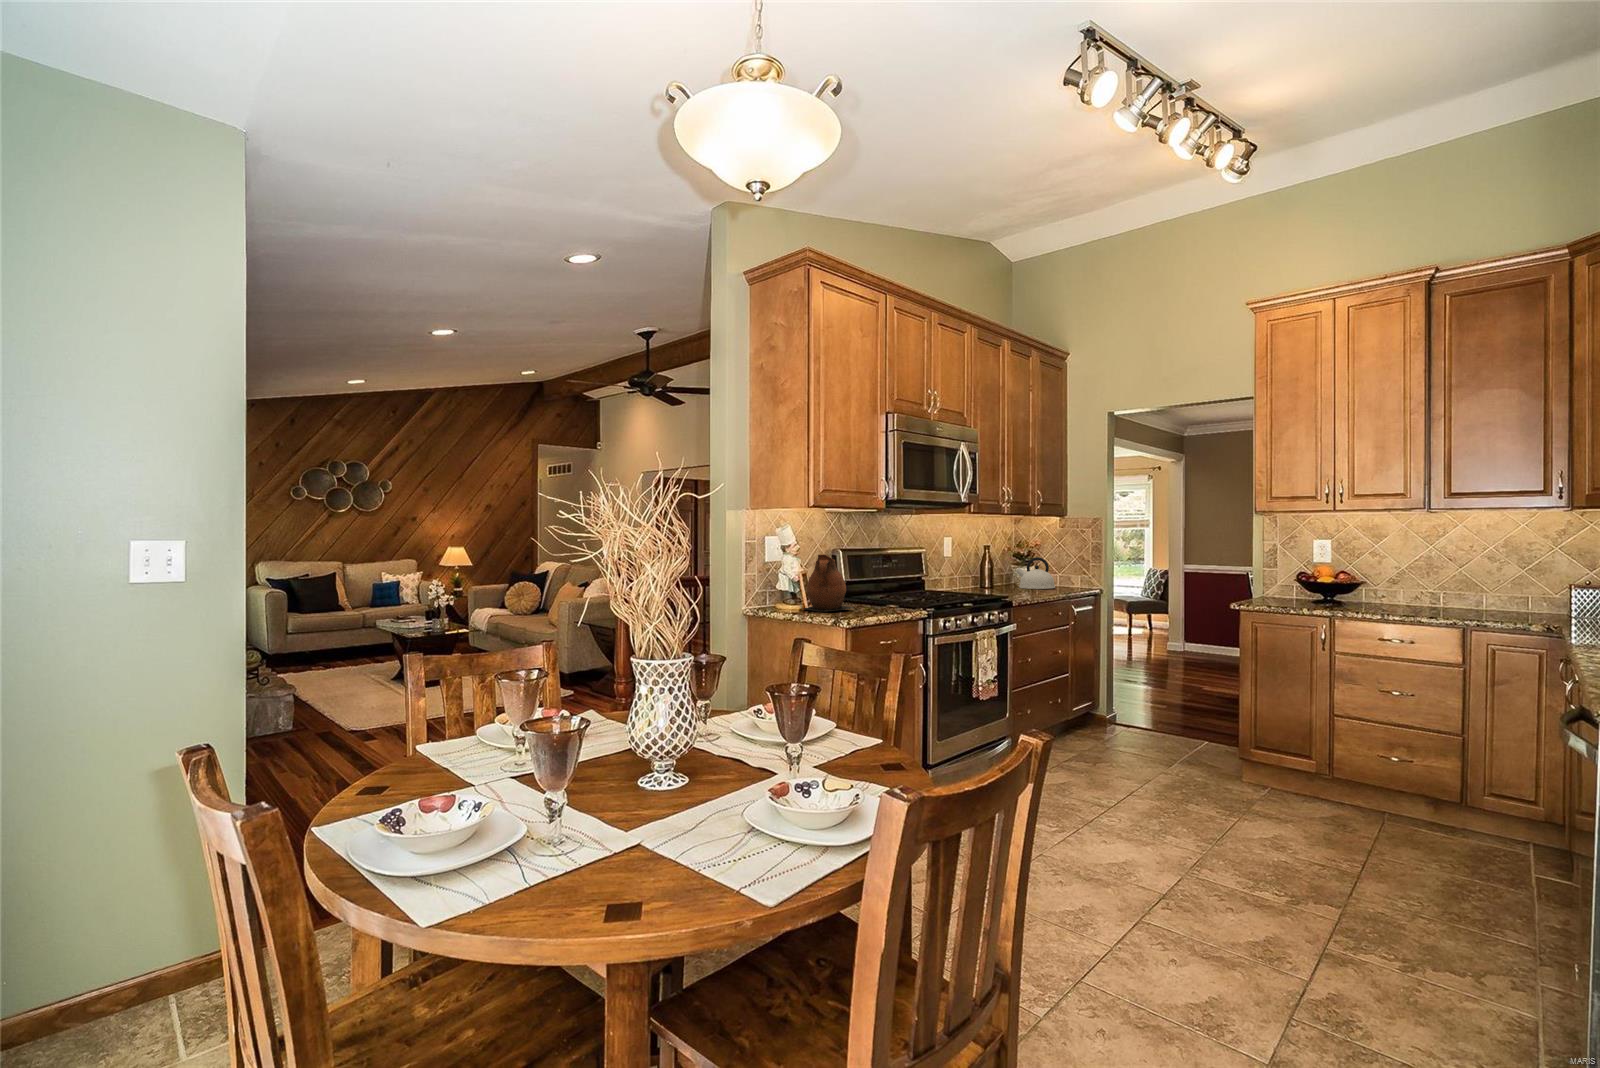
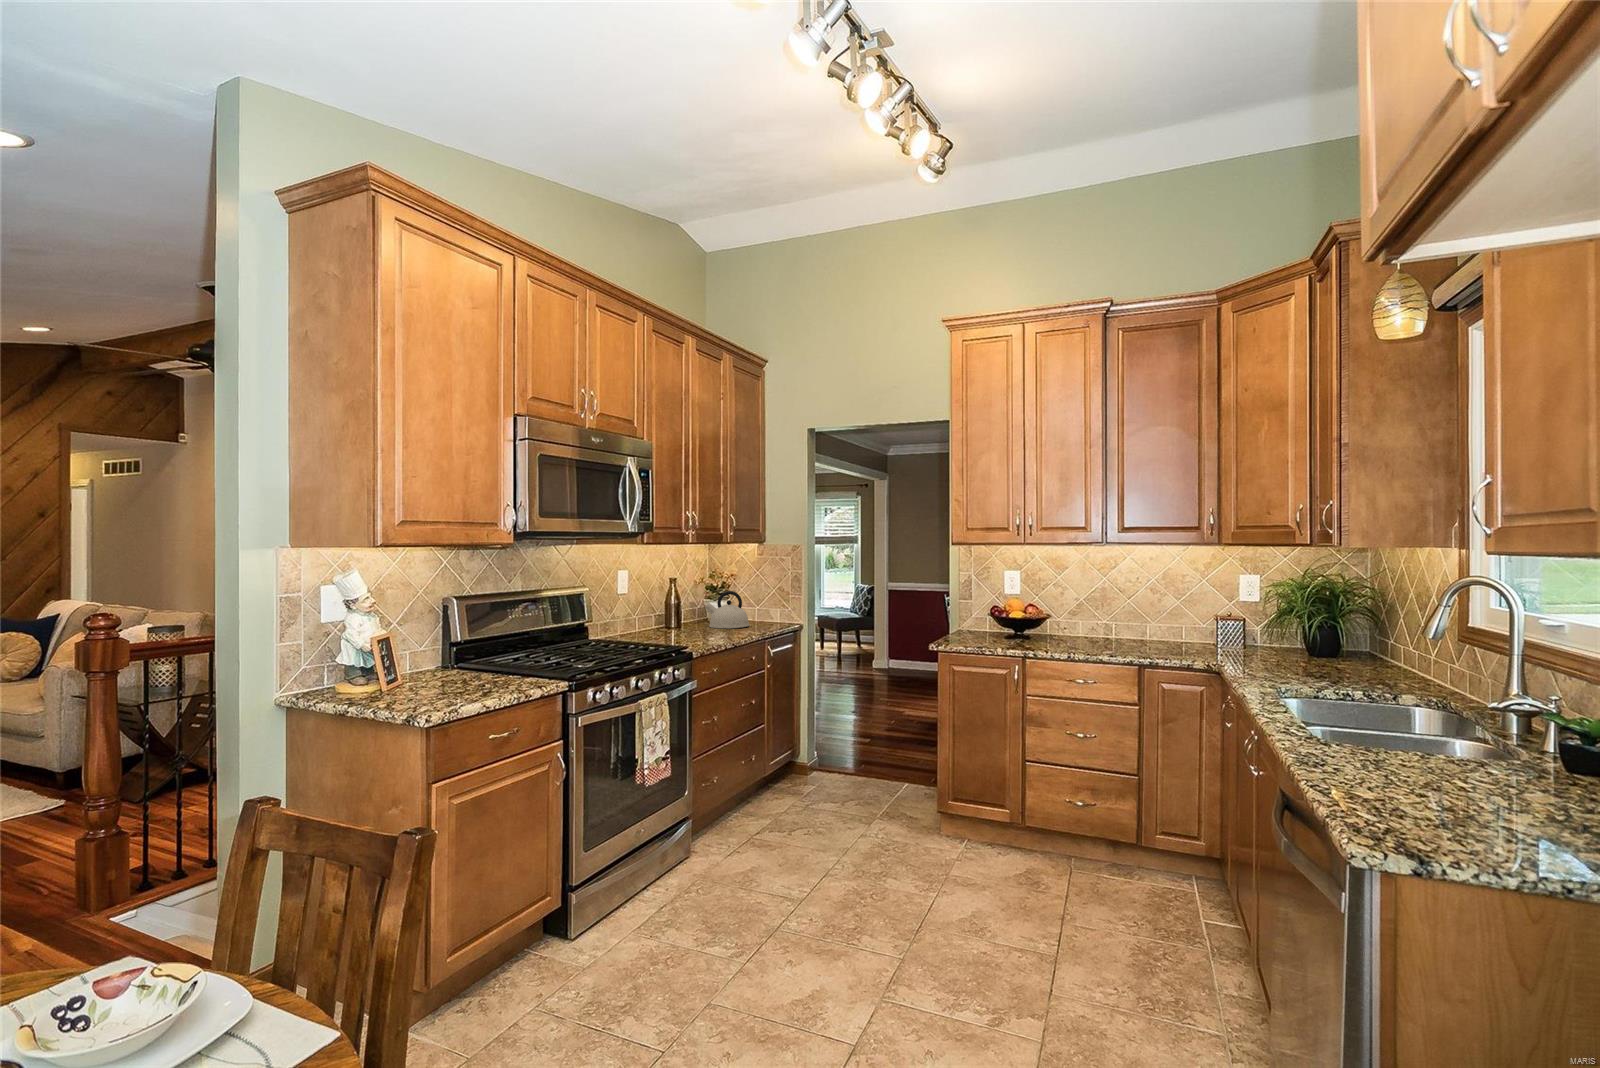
ceramic pitcher: present [805,555,853,611] -> none [367,616,452,701]

